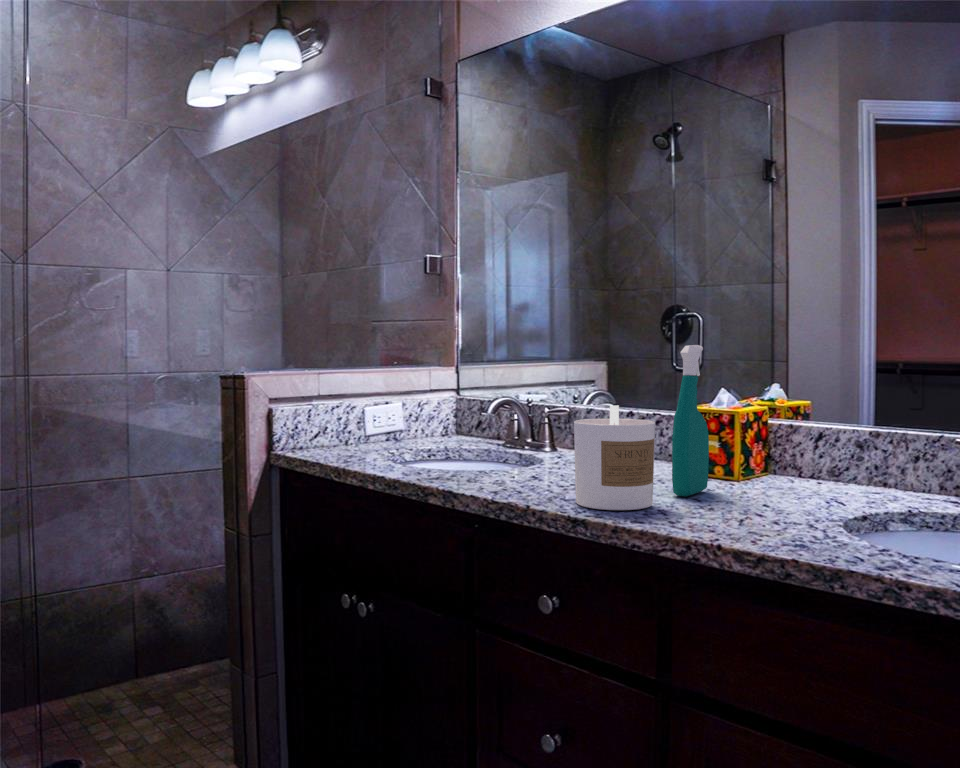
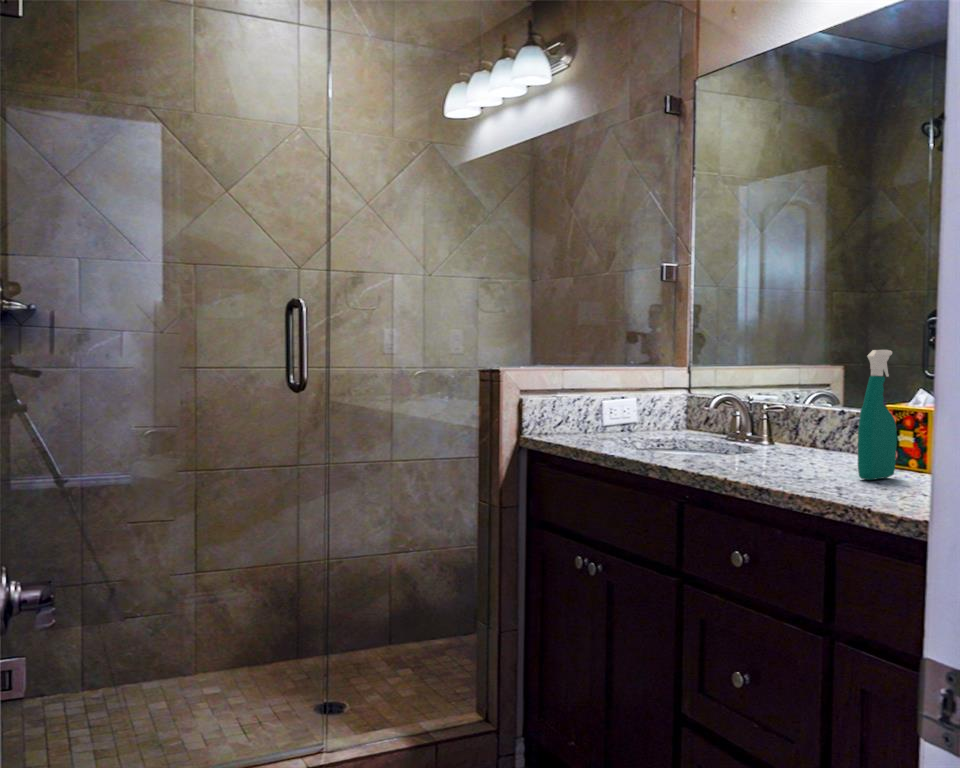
candle: present [574,405,655,510] -> none [766,399,837,485]

